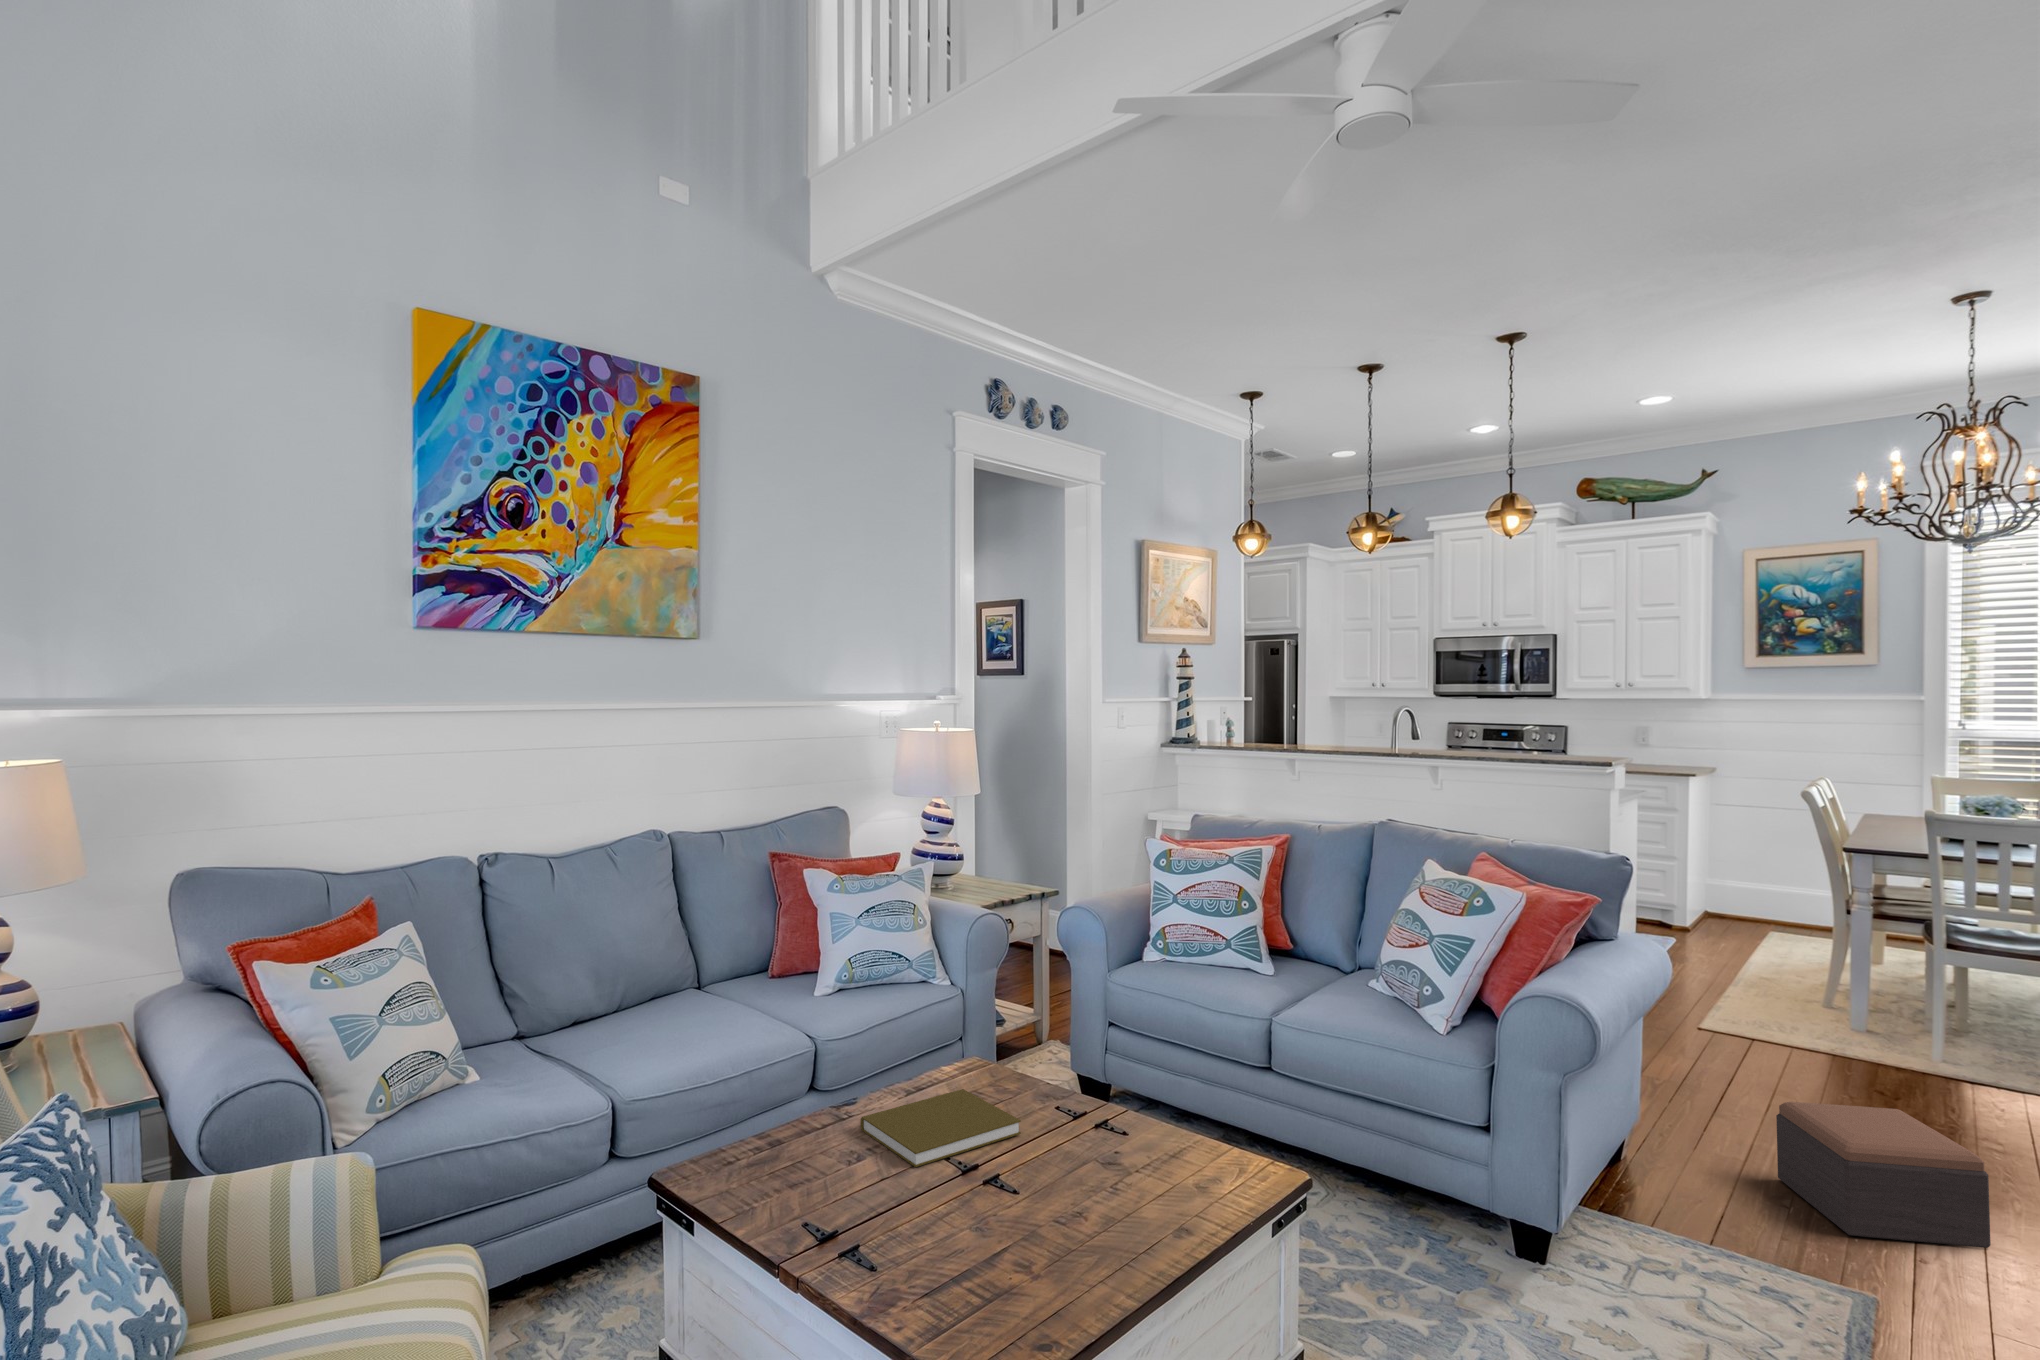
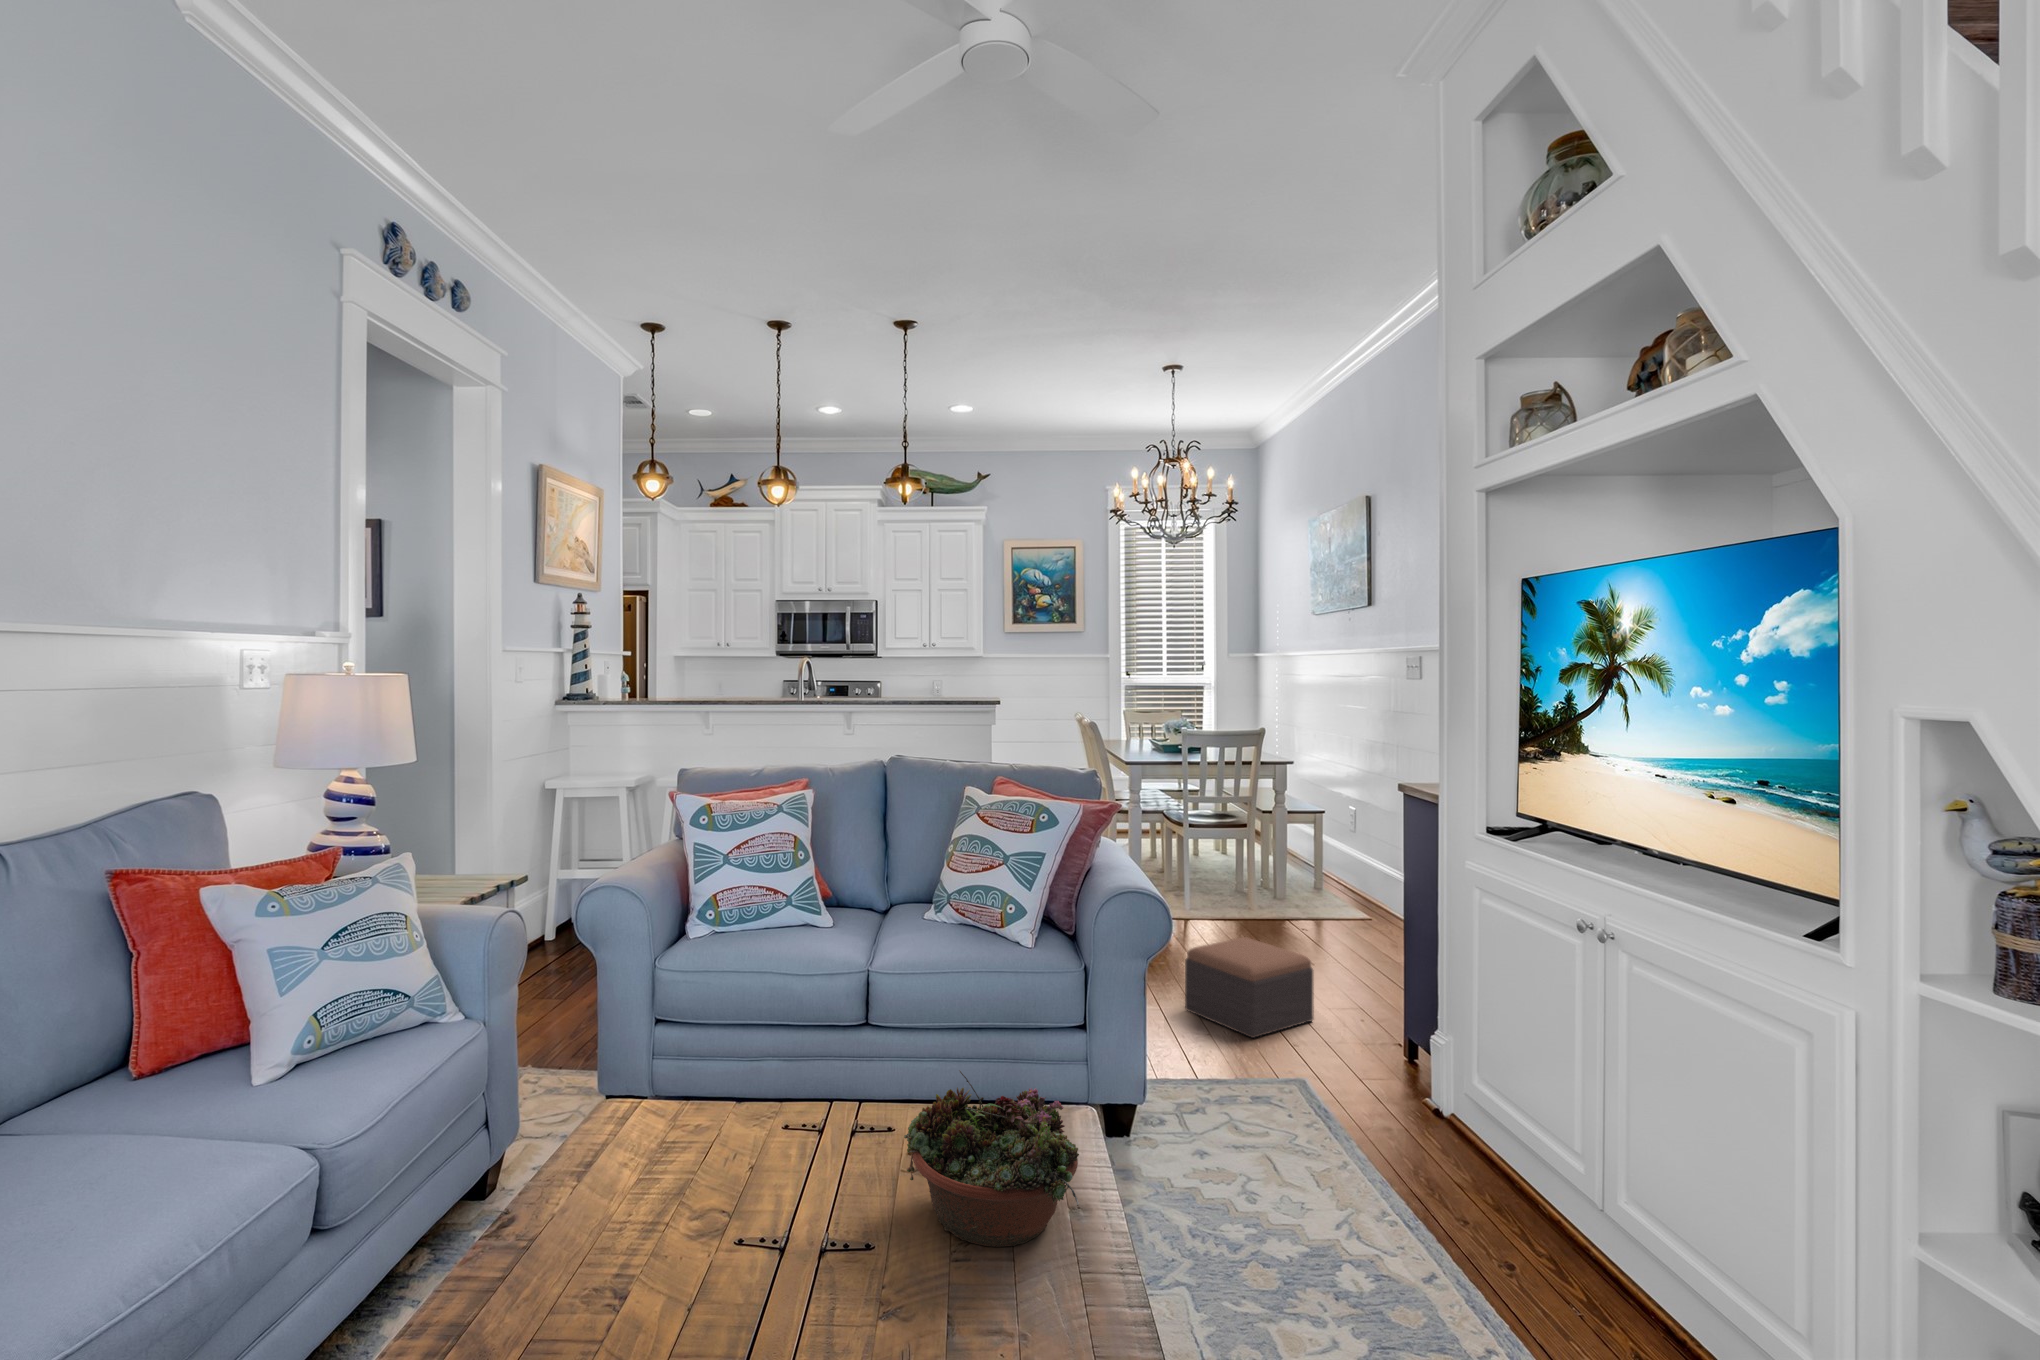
succulent planter: none [1057,1081,1191,1214] -> present [904,1071,1079,1247]
book: present [860,1089,1021,1167] -> none [574,1154,801,1297]

